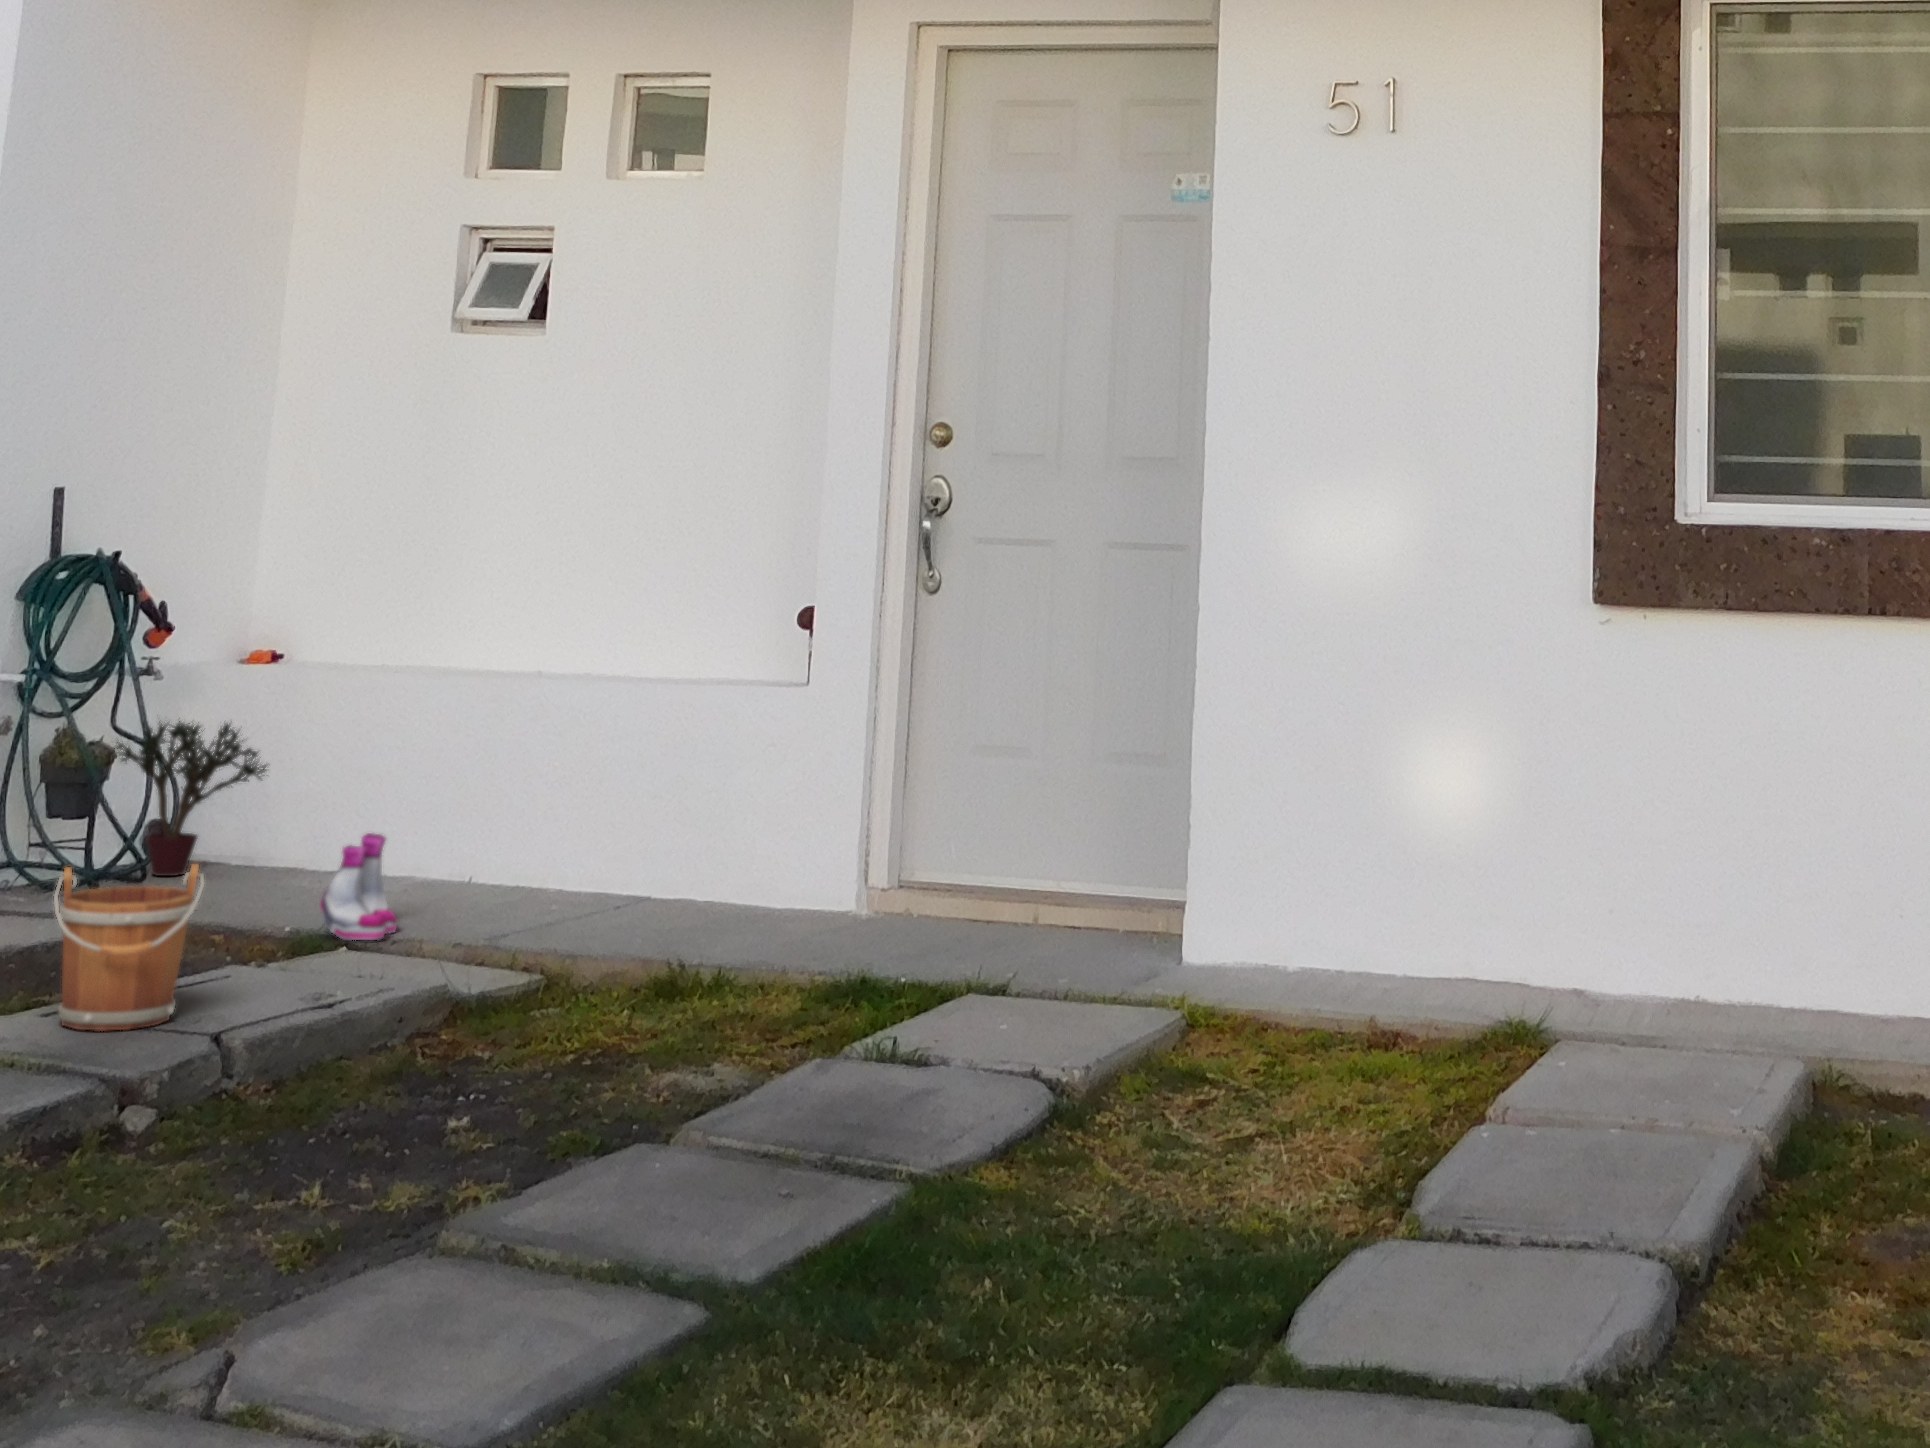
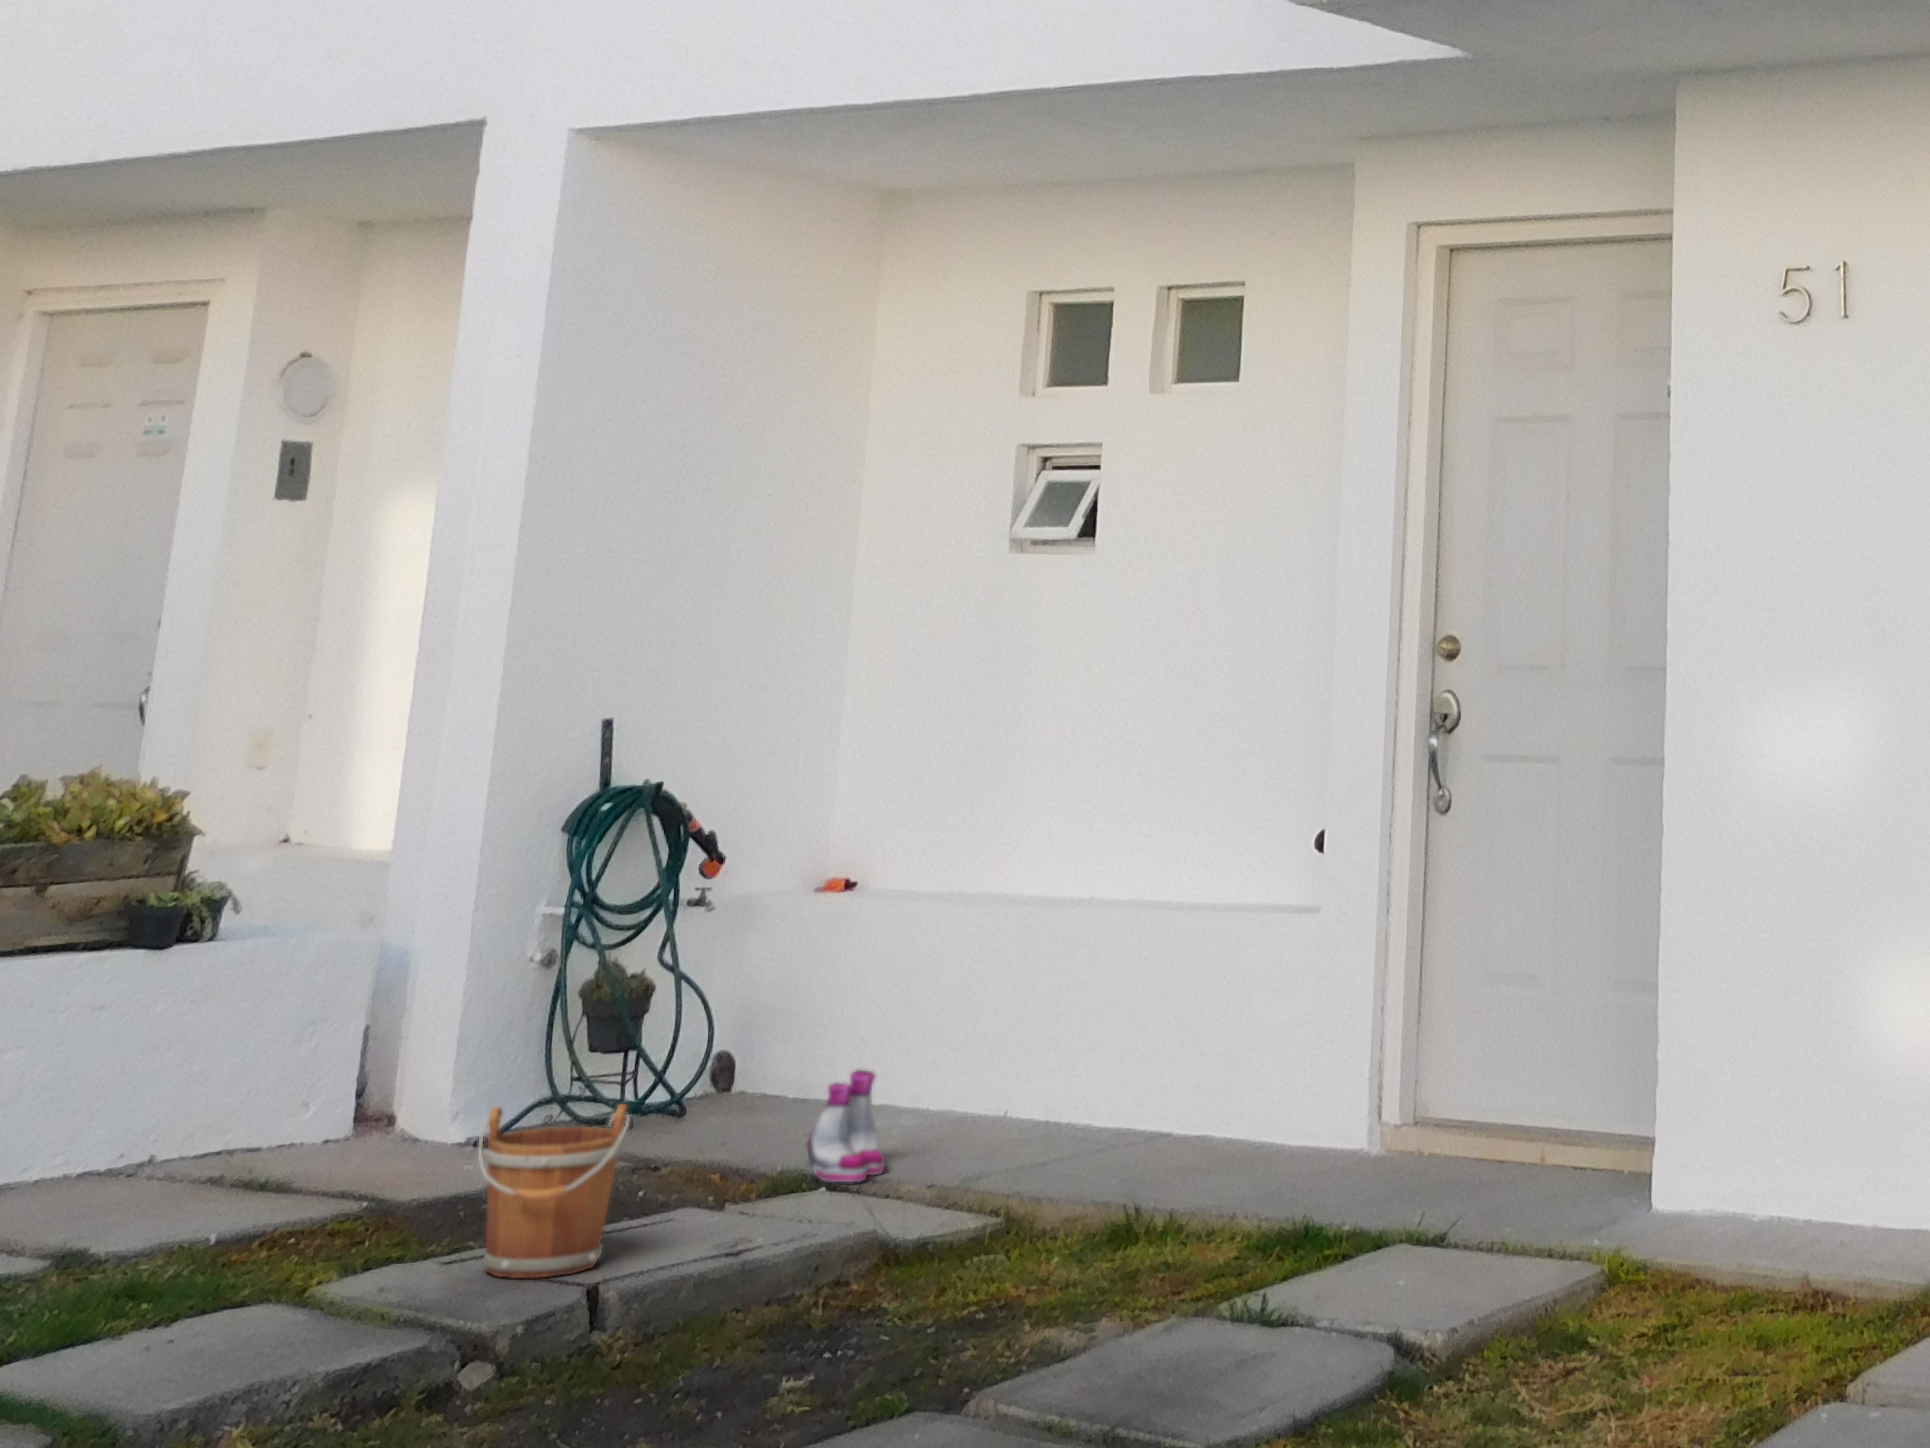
potted plant: present [116,718,267,876] -> none [651,945,806,1112]

